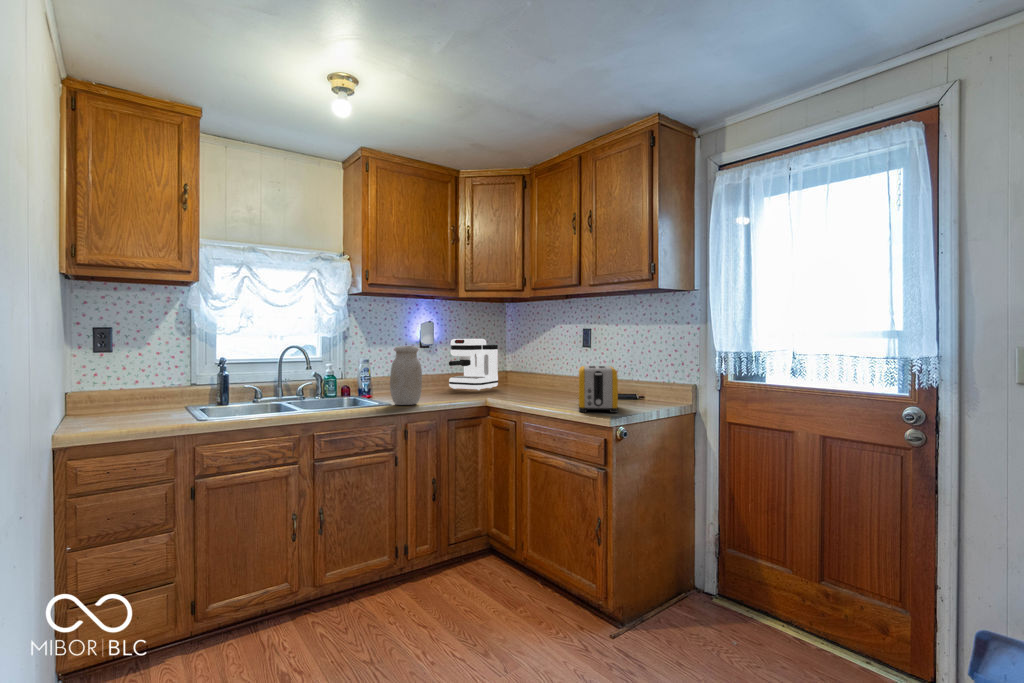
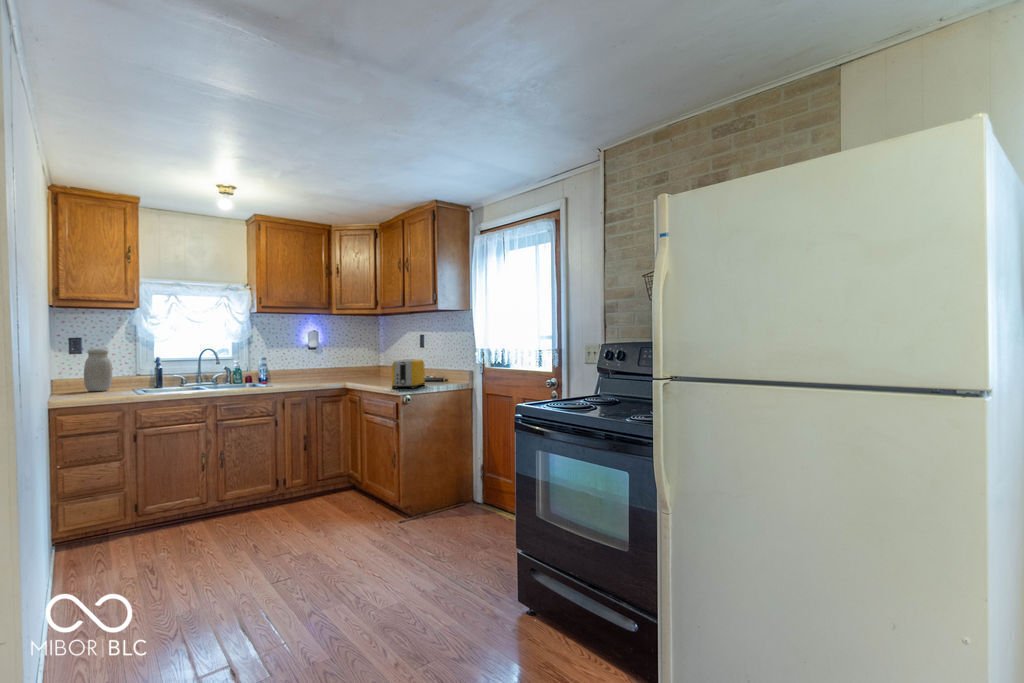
coffee maker: present [449,339,498,390] -> none [327,342,367,379]
jar: present [390,346,422,405] -> present [84,349,112,391]

